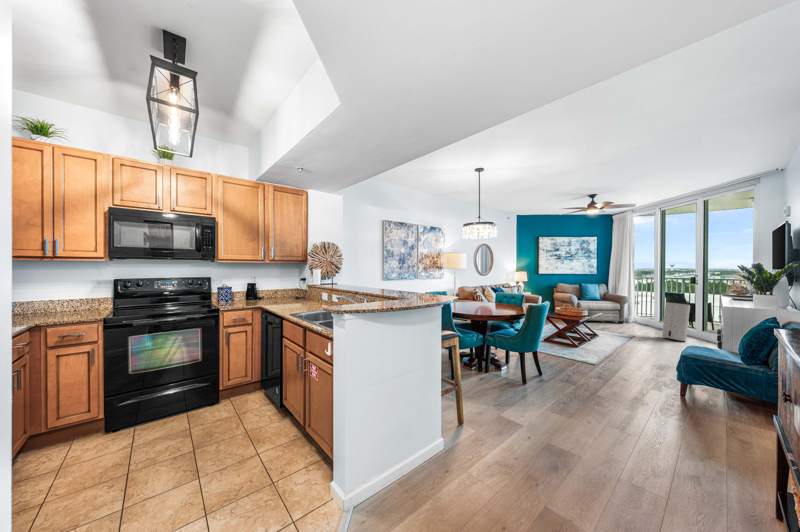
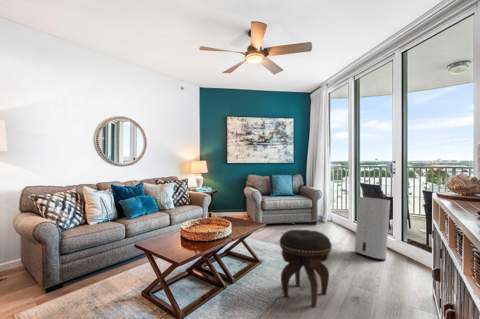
footstool: none [622,318,654,353] -> present [280,230,332,307]

